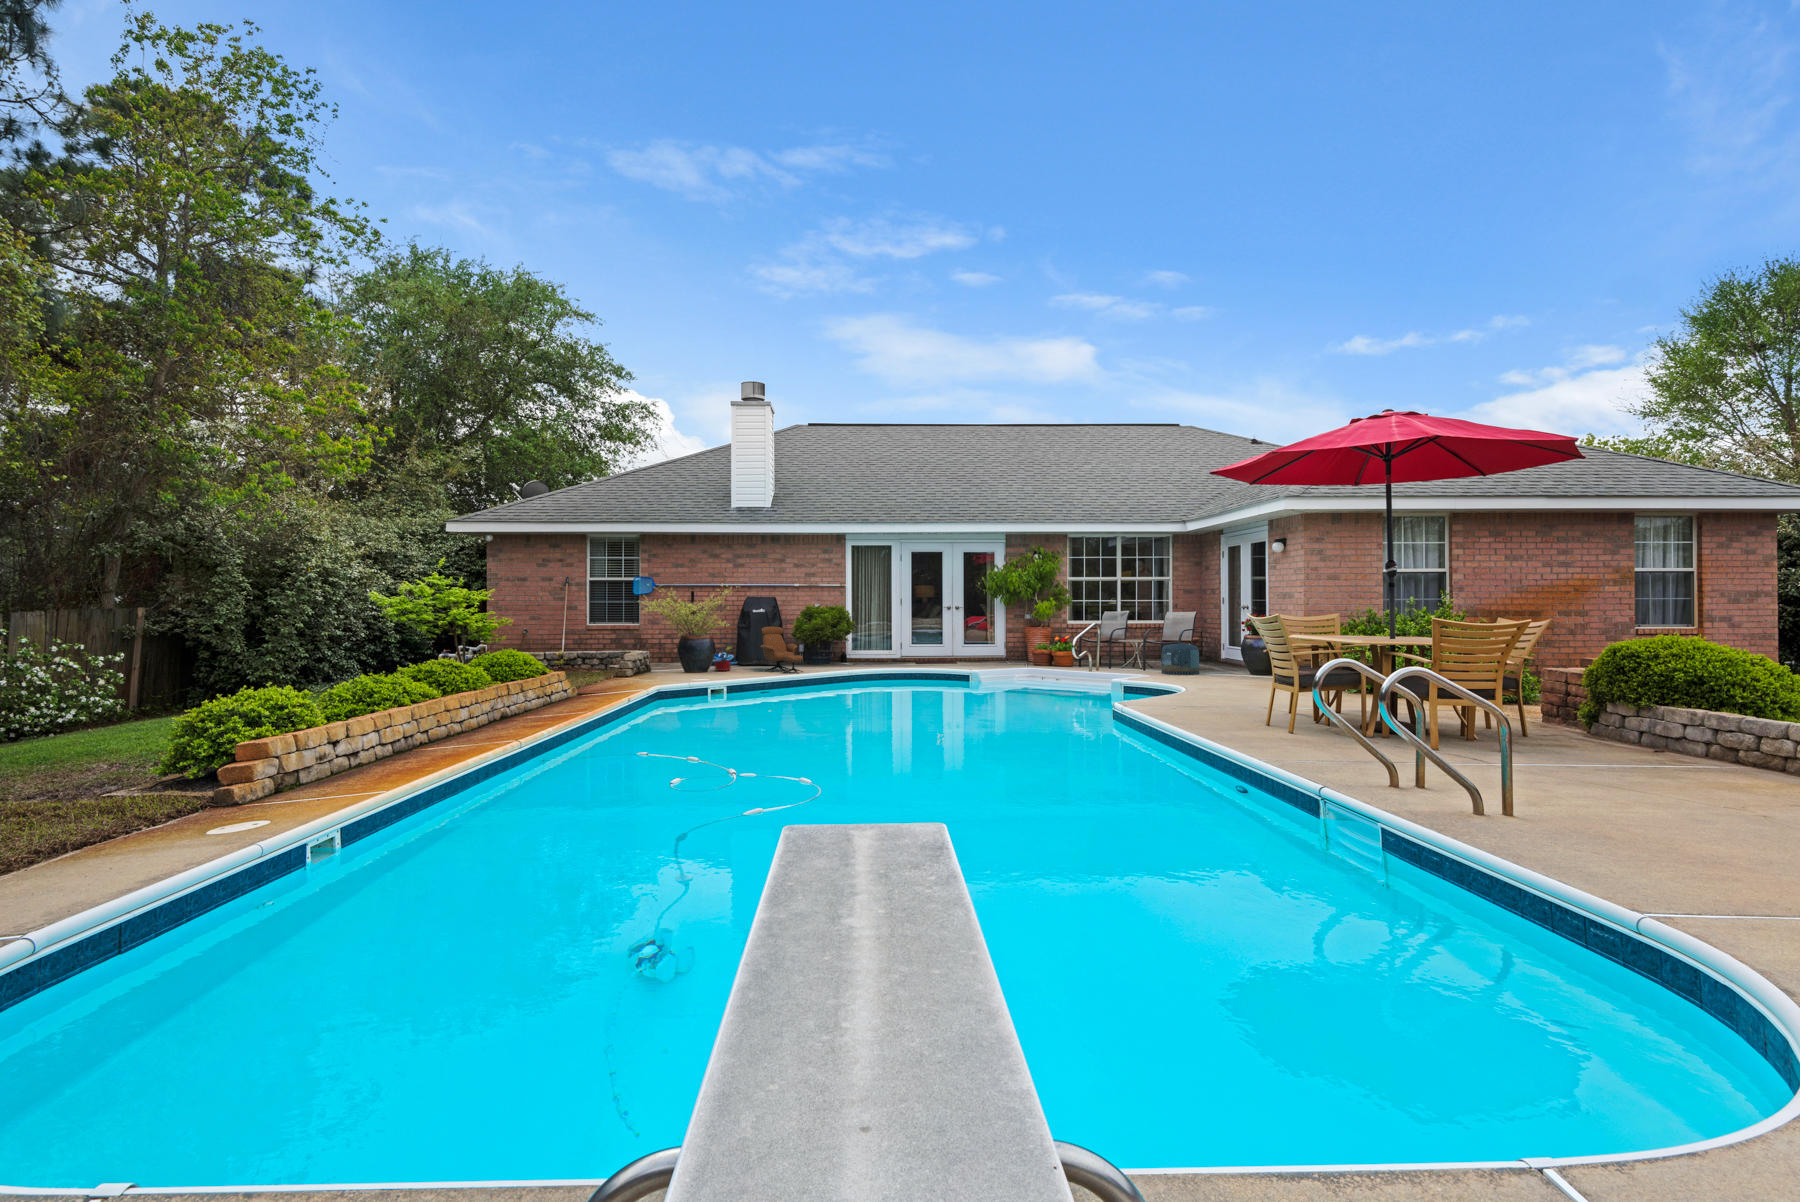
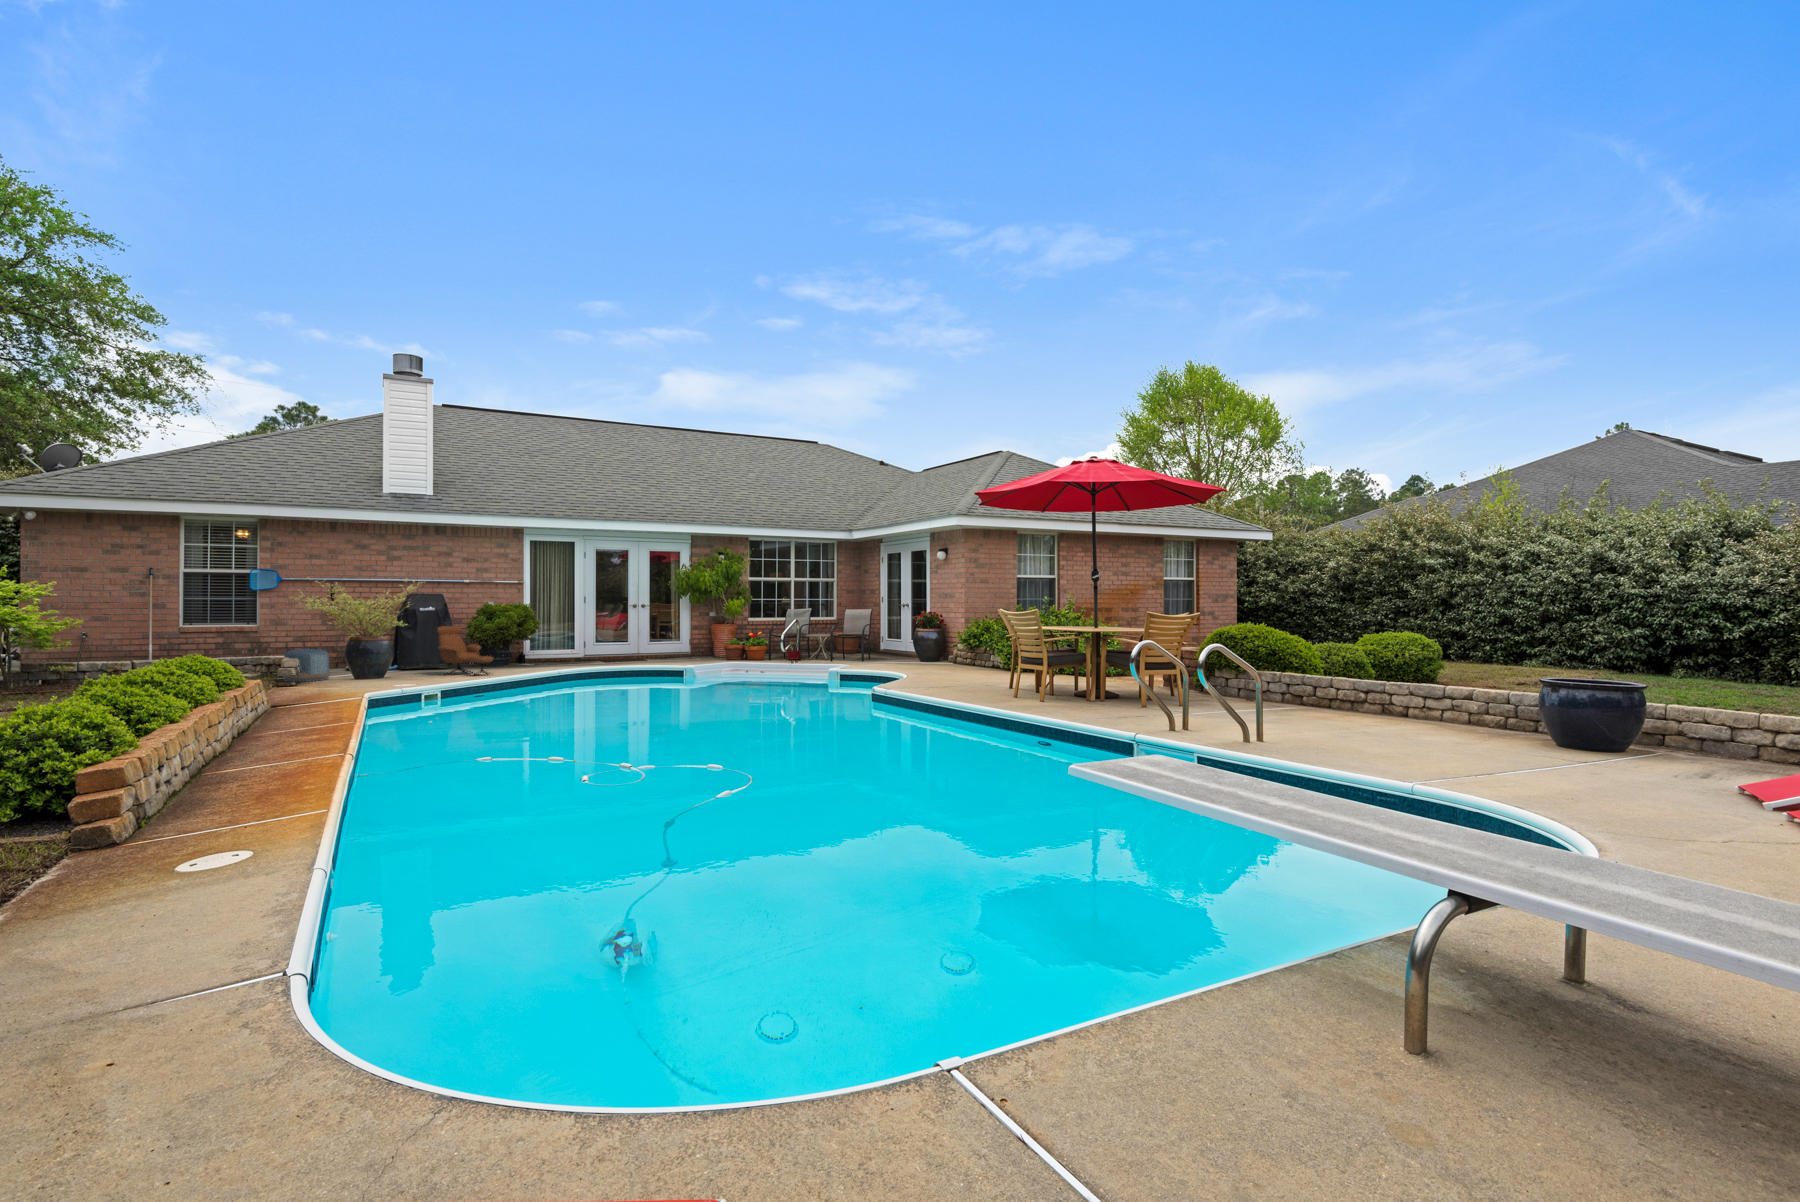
decorative plant: present [715,634,731,671] -> present [784,630,801,660]
pouf: present [1161,644,1199,675] -> present [283,649,330,682]

